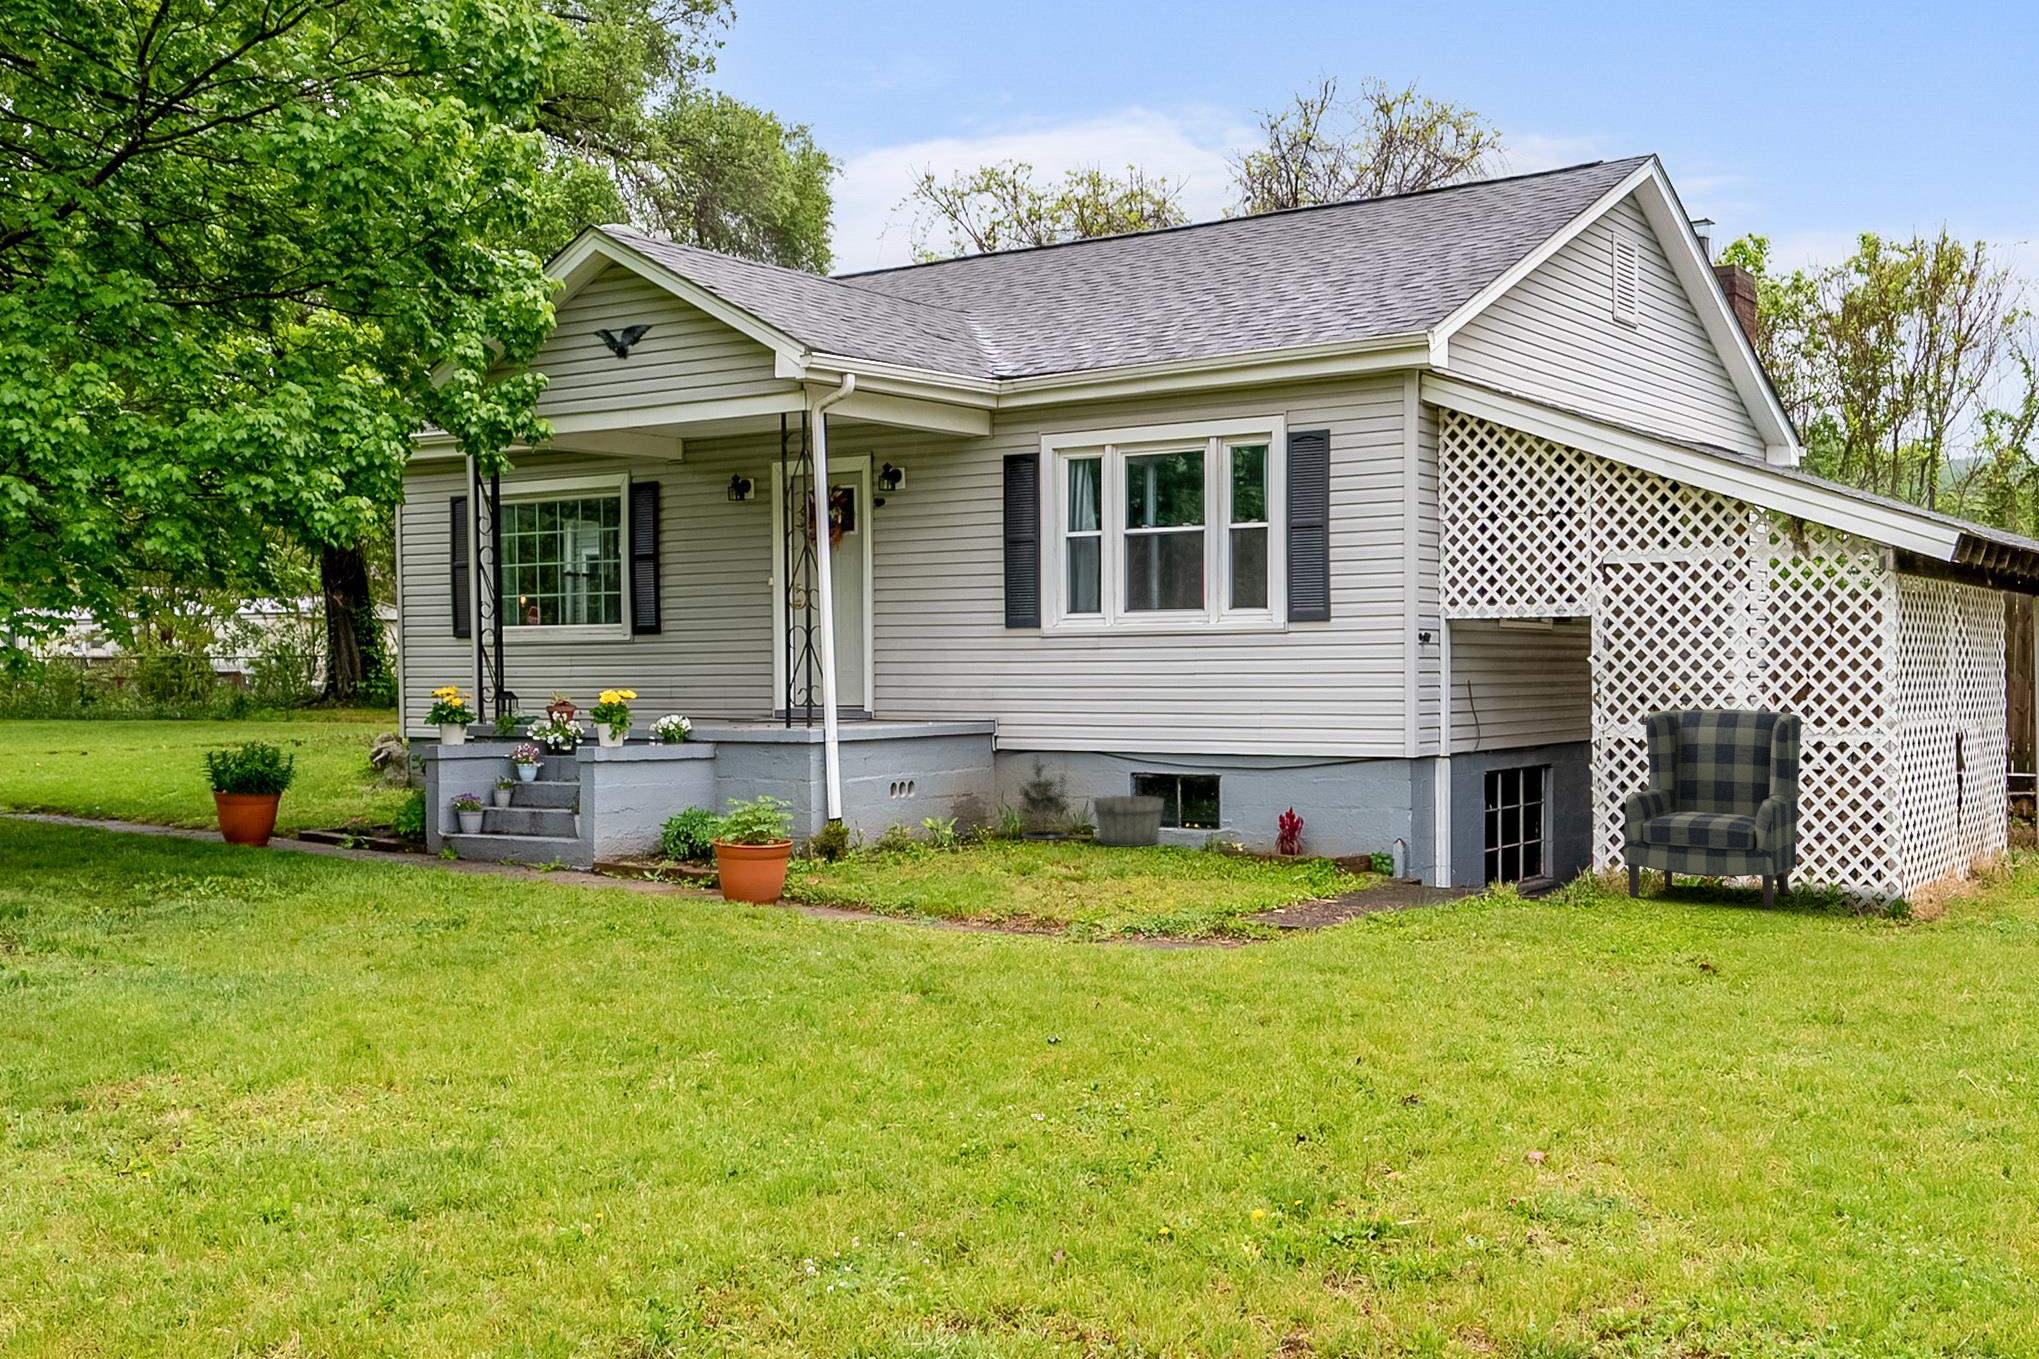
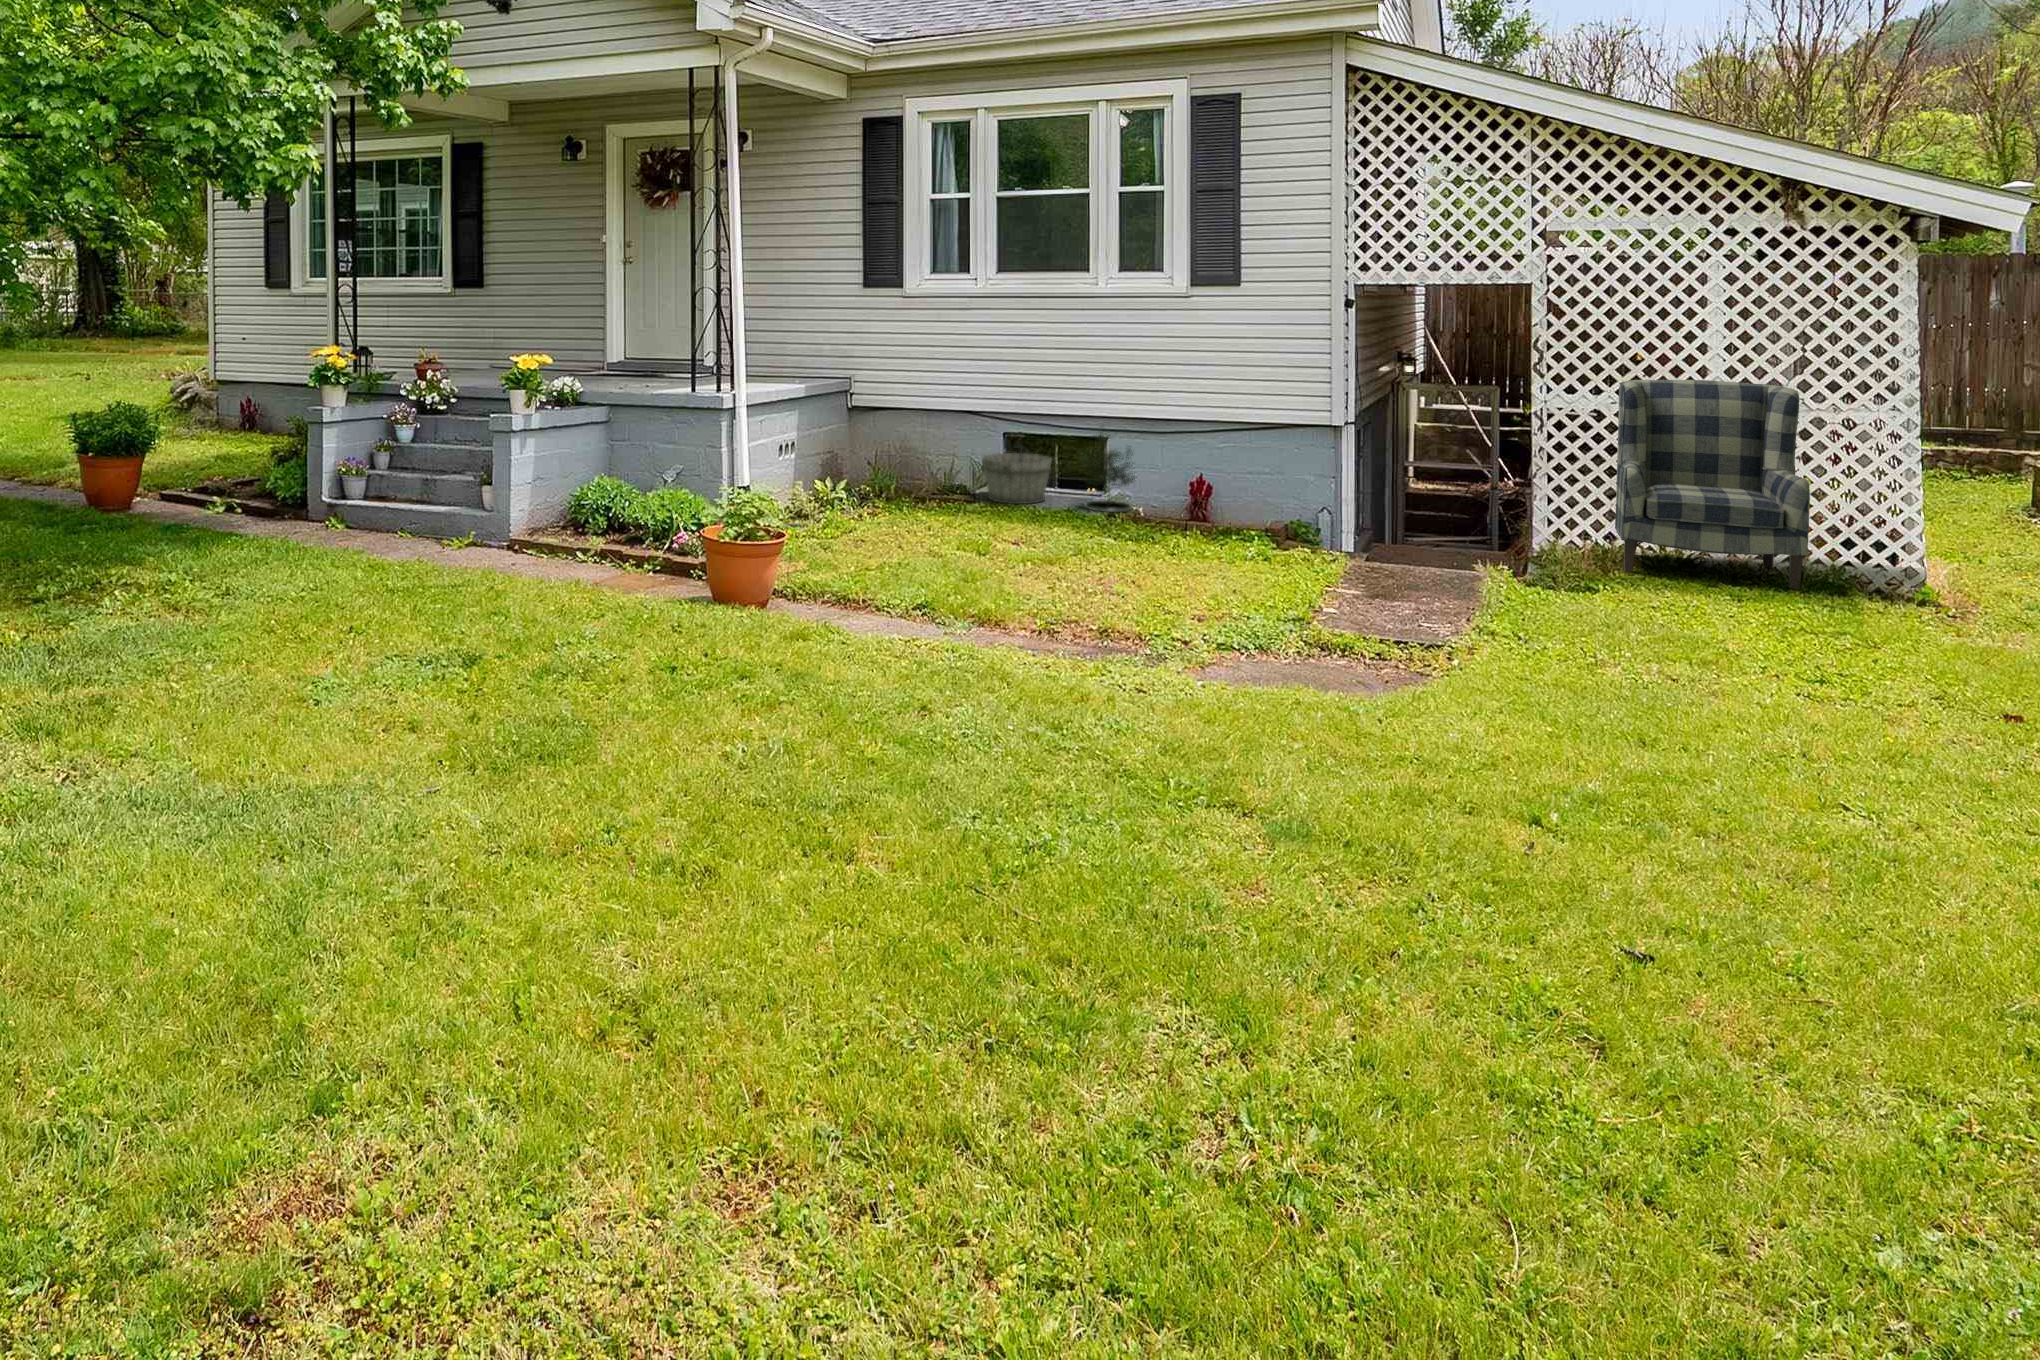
potted tree: present [1020,756,1069,839] -> present [1082,427,1135,512]

